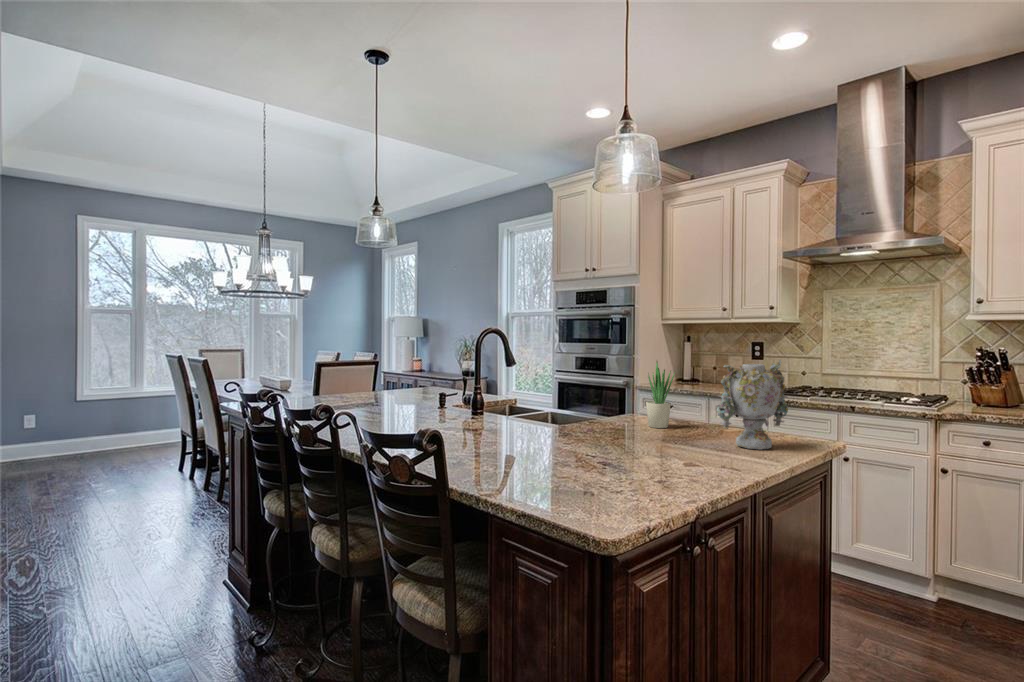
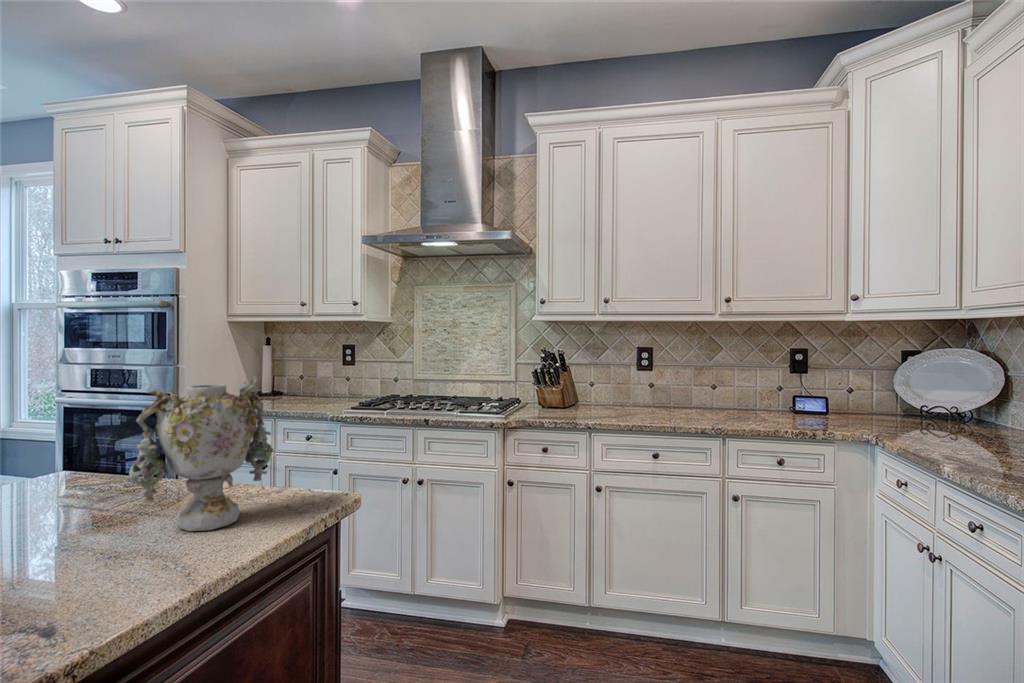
potted plant: present [646,361,675,428] -> none [59,378,120,499]

